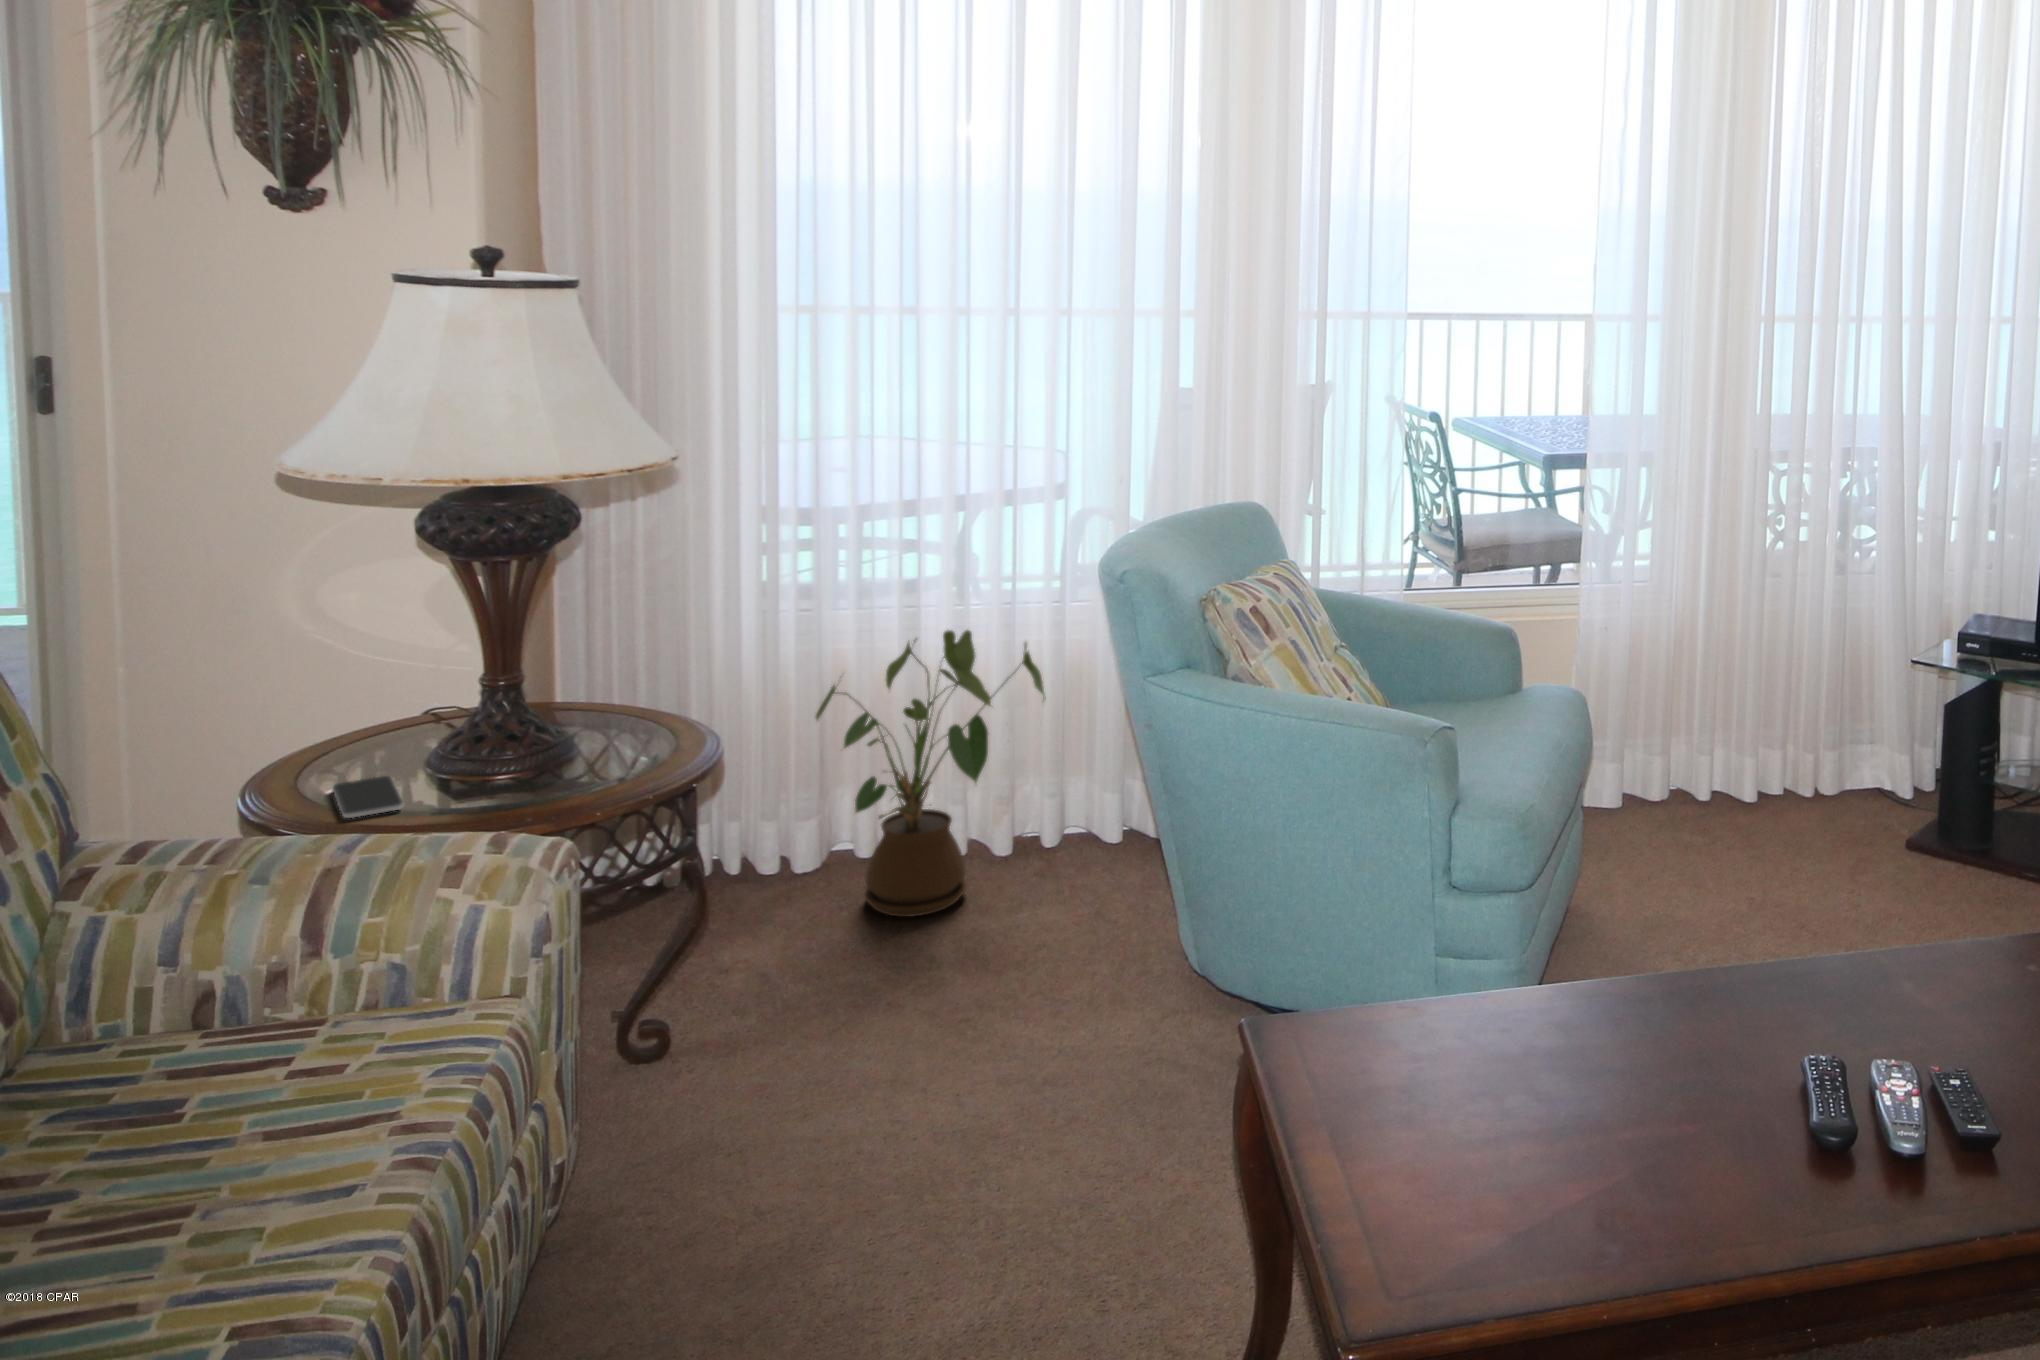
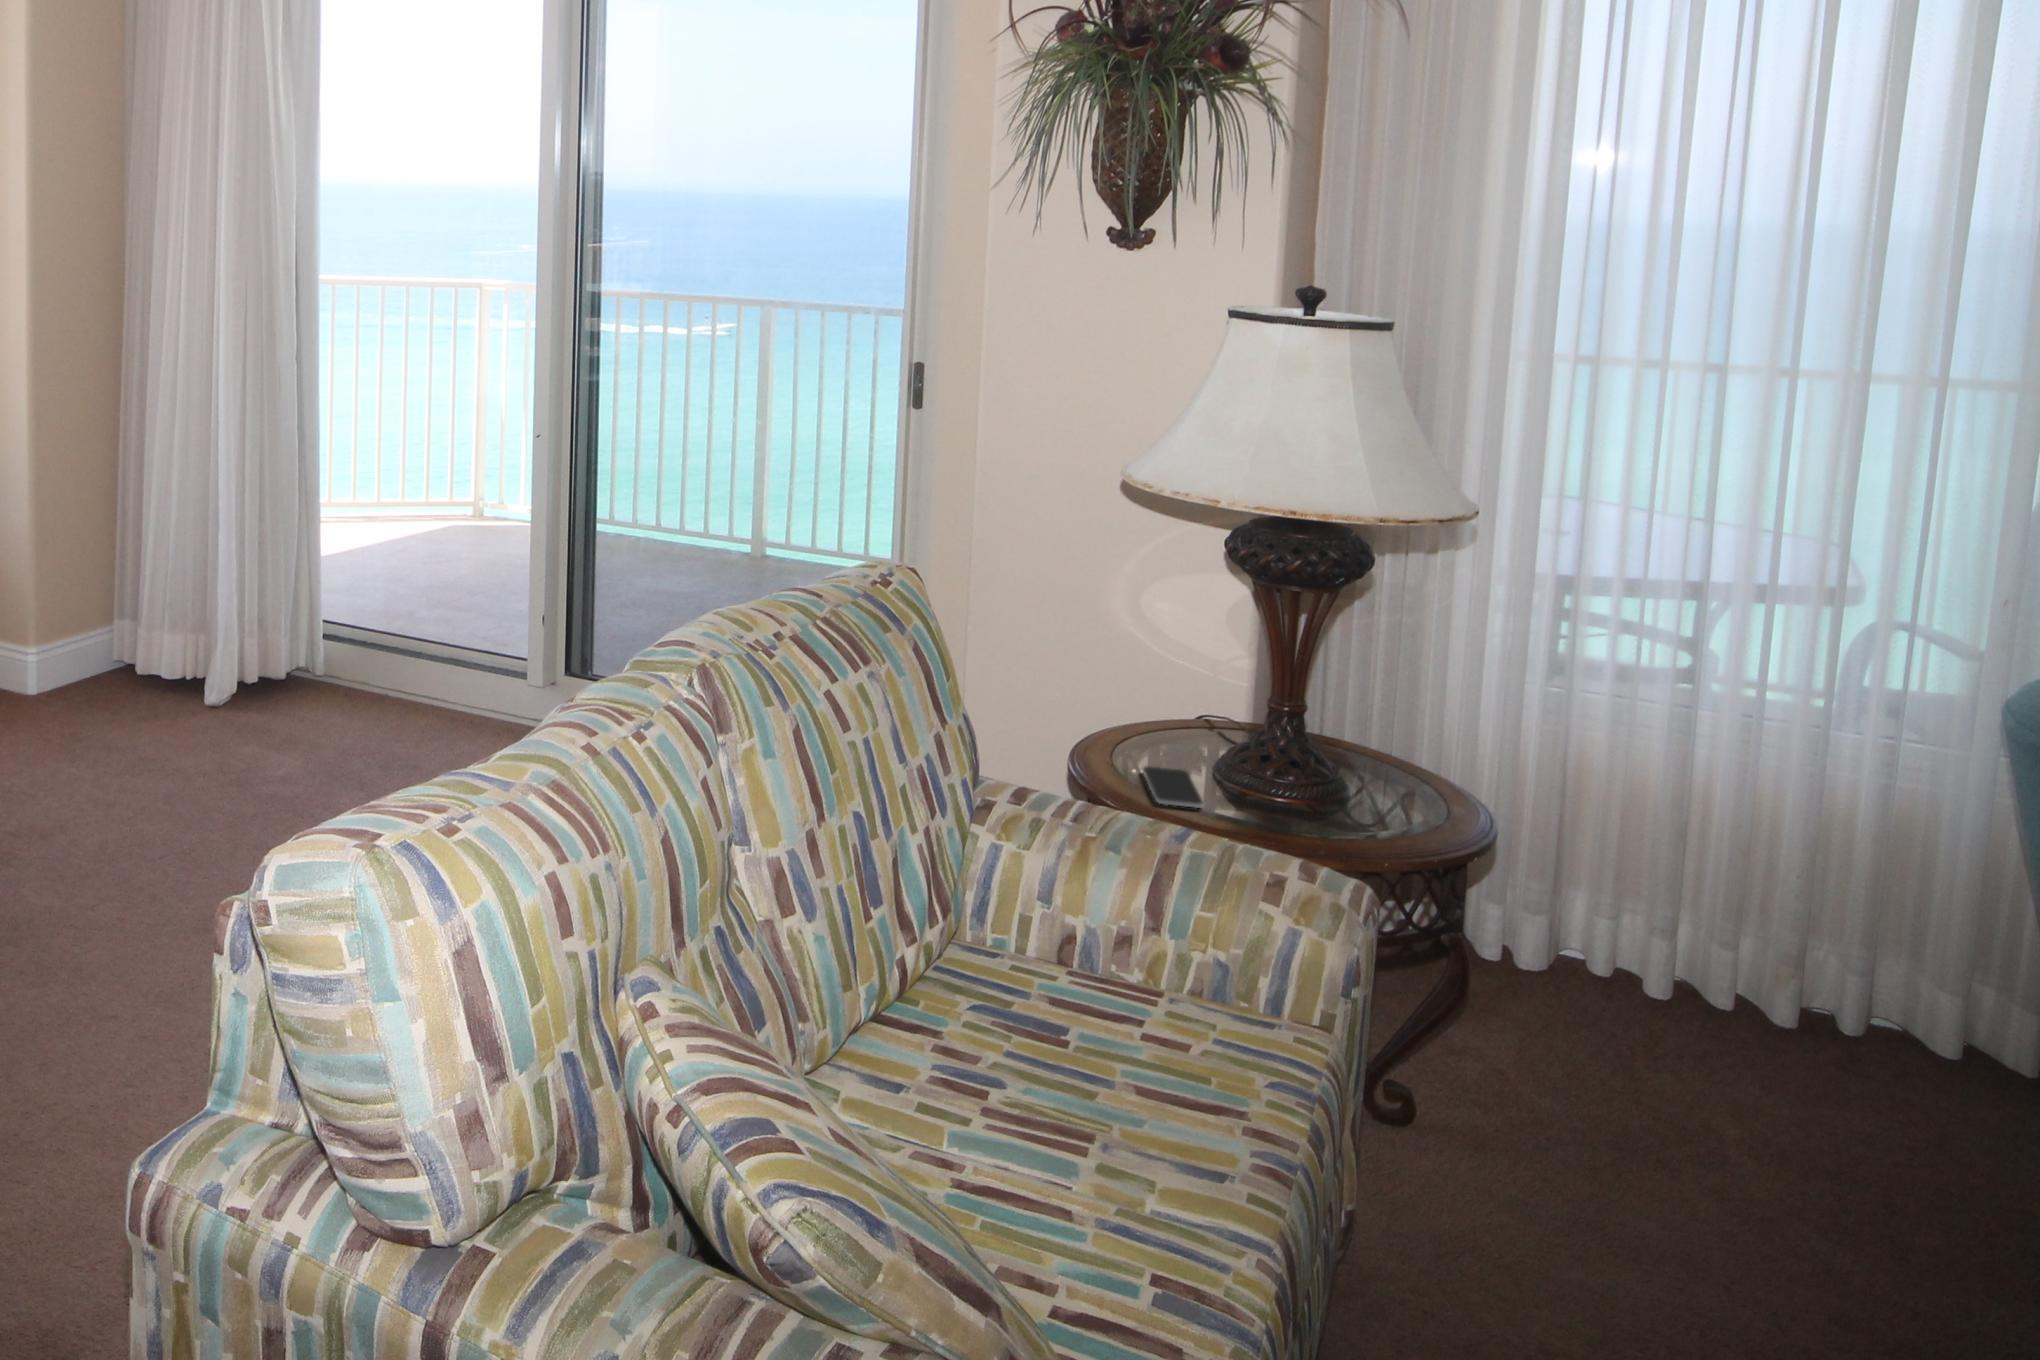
house plant: present [816,630,1046,917] -> none [1568,748,1878,1072]

